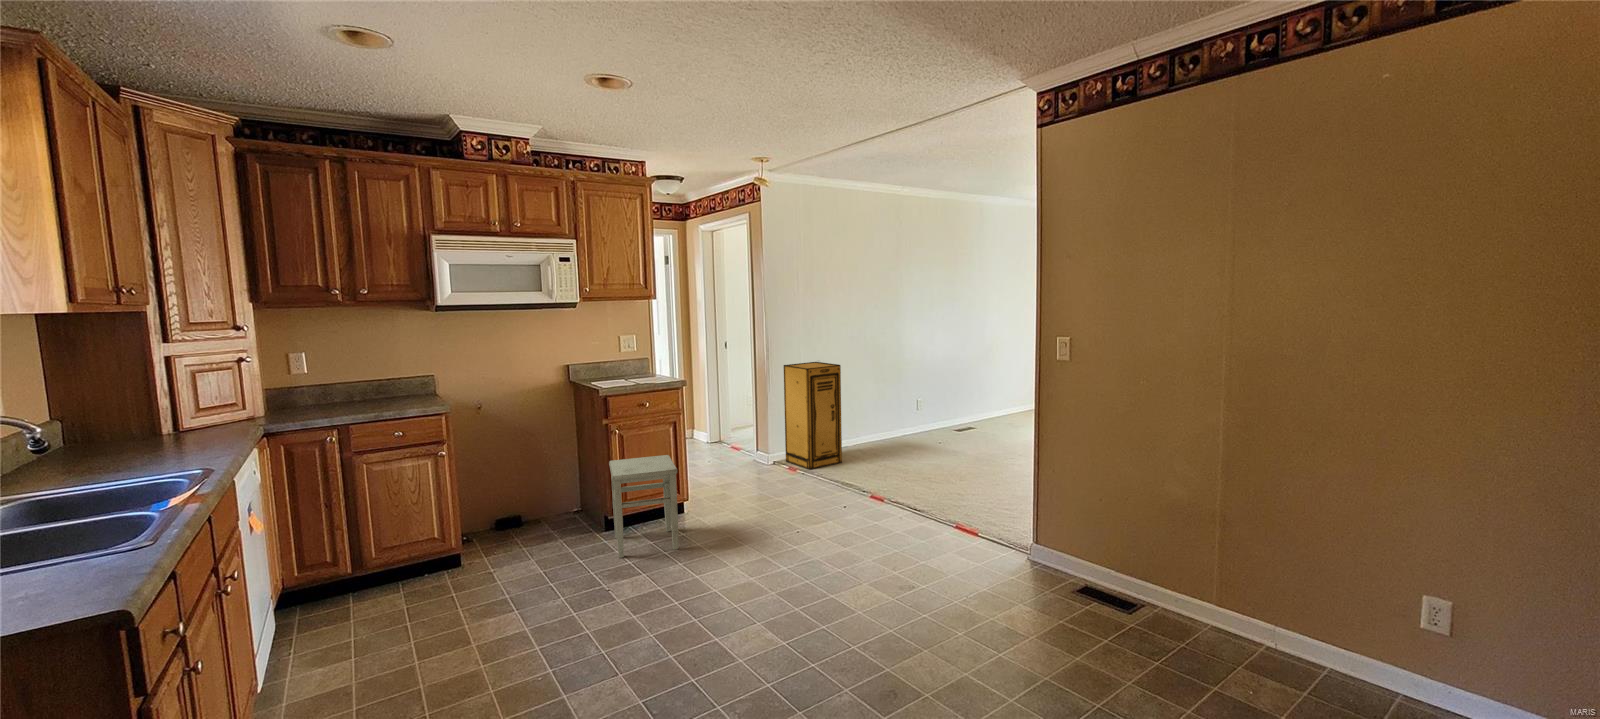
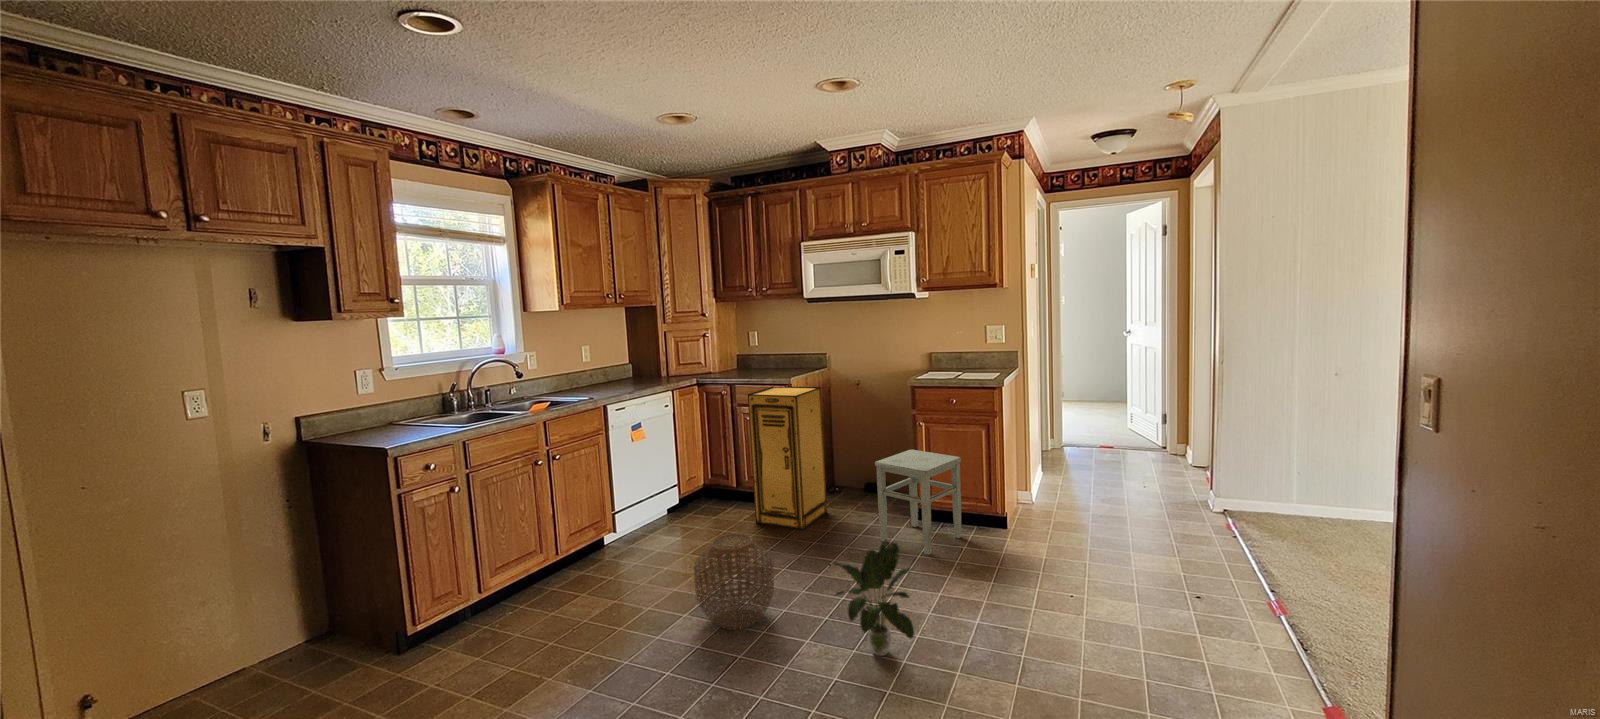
storage cabinet: present [784,362,842,470] -> present [748,386,827,529]
potted plant: none [759,508,839,613] -> present [834,539,914,656]
woven basket: none [606,565,699,677] -> present [694,534,774,630]

